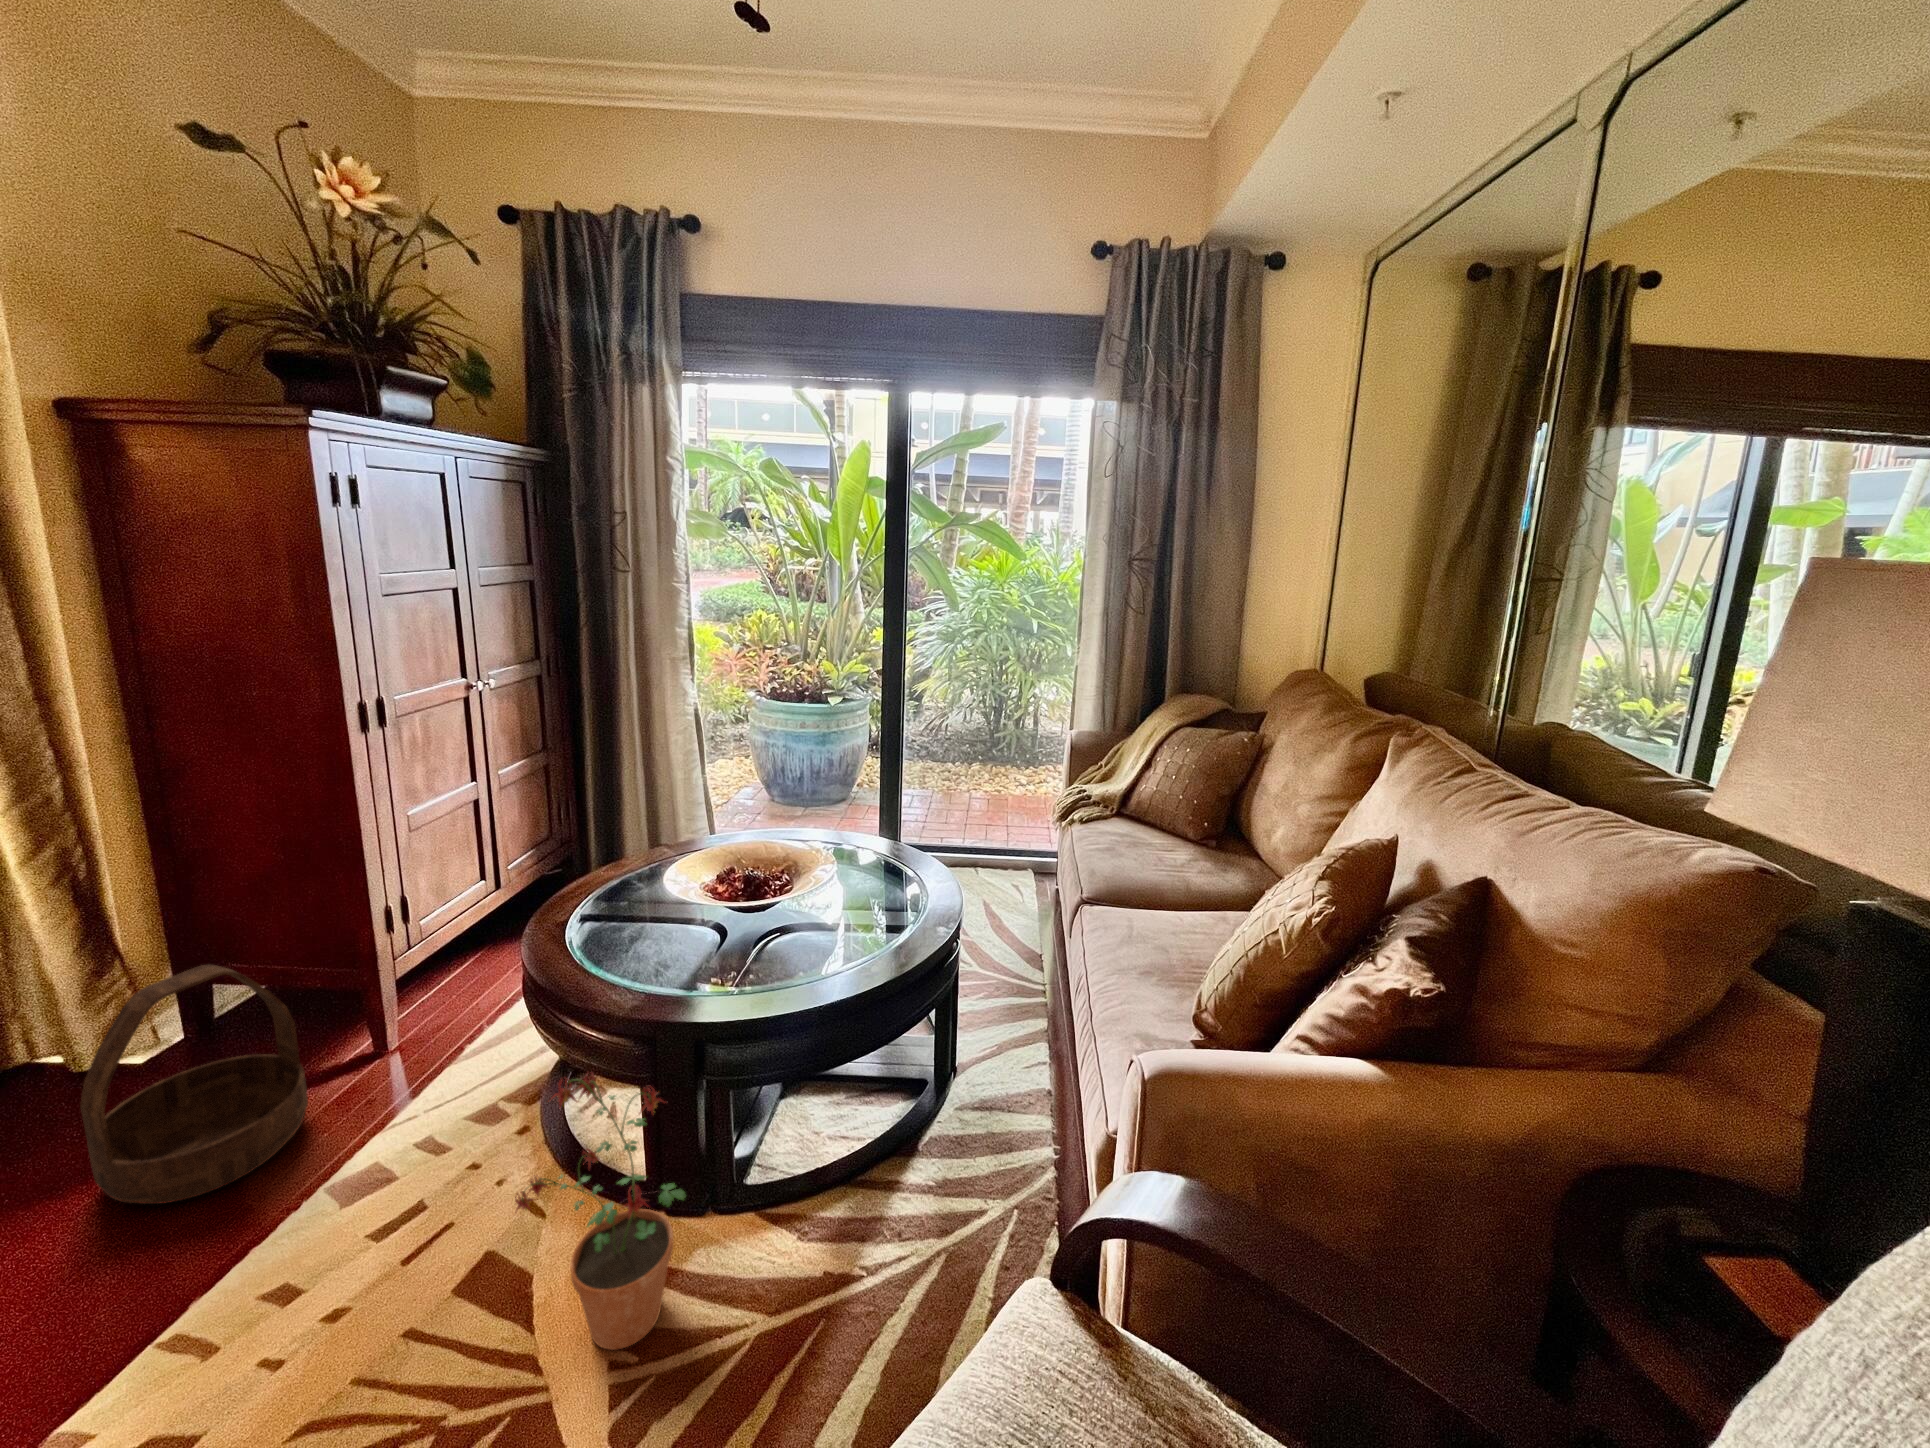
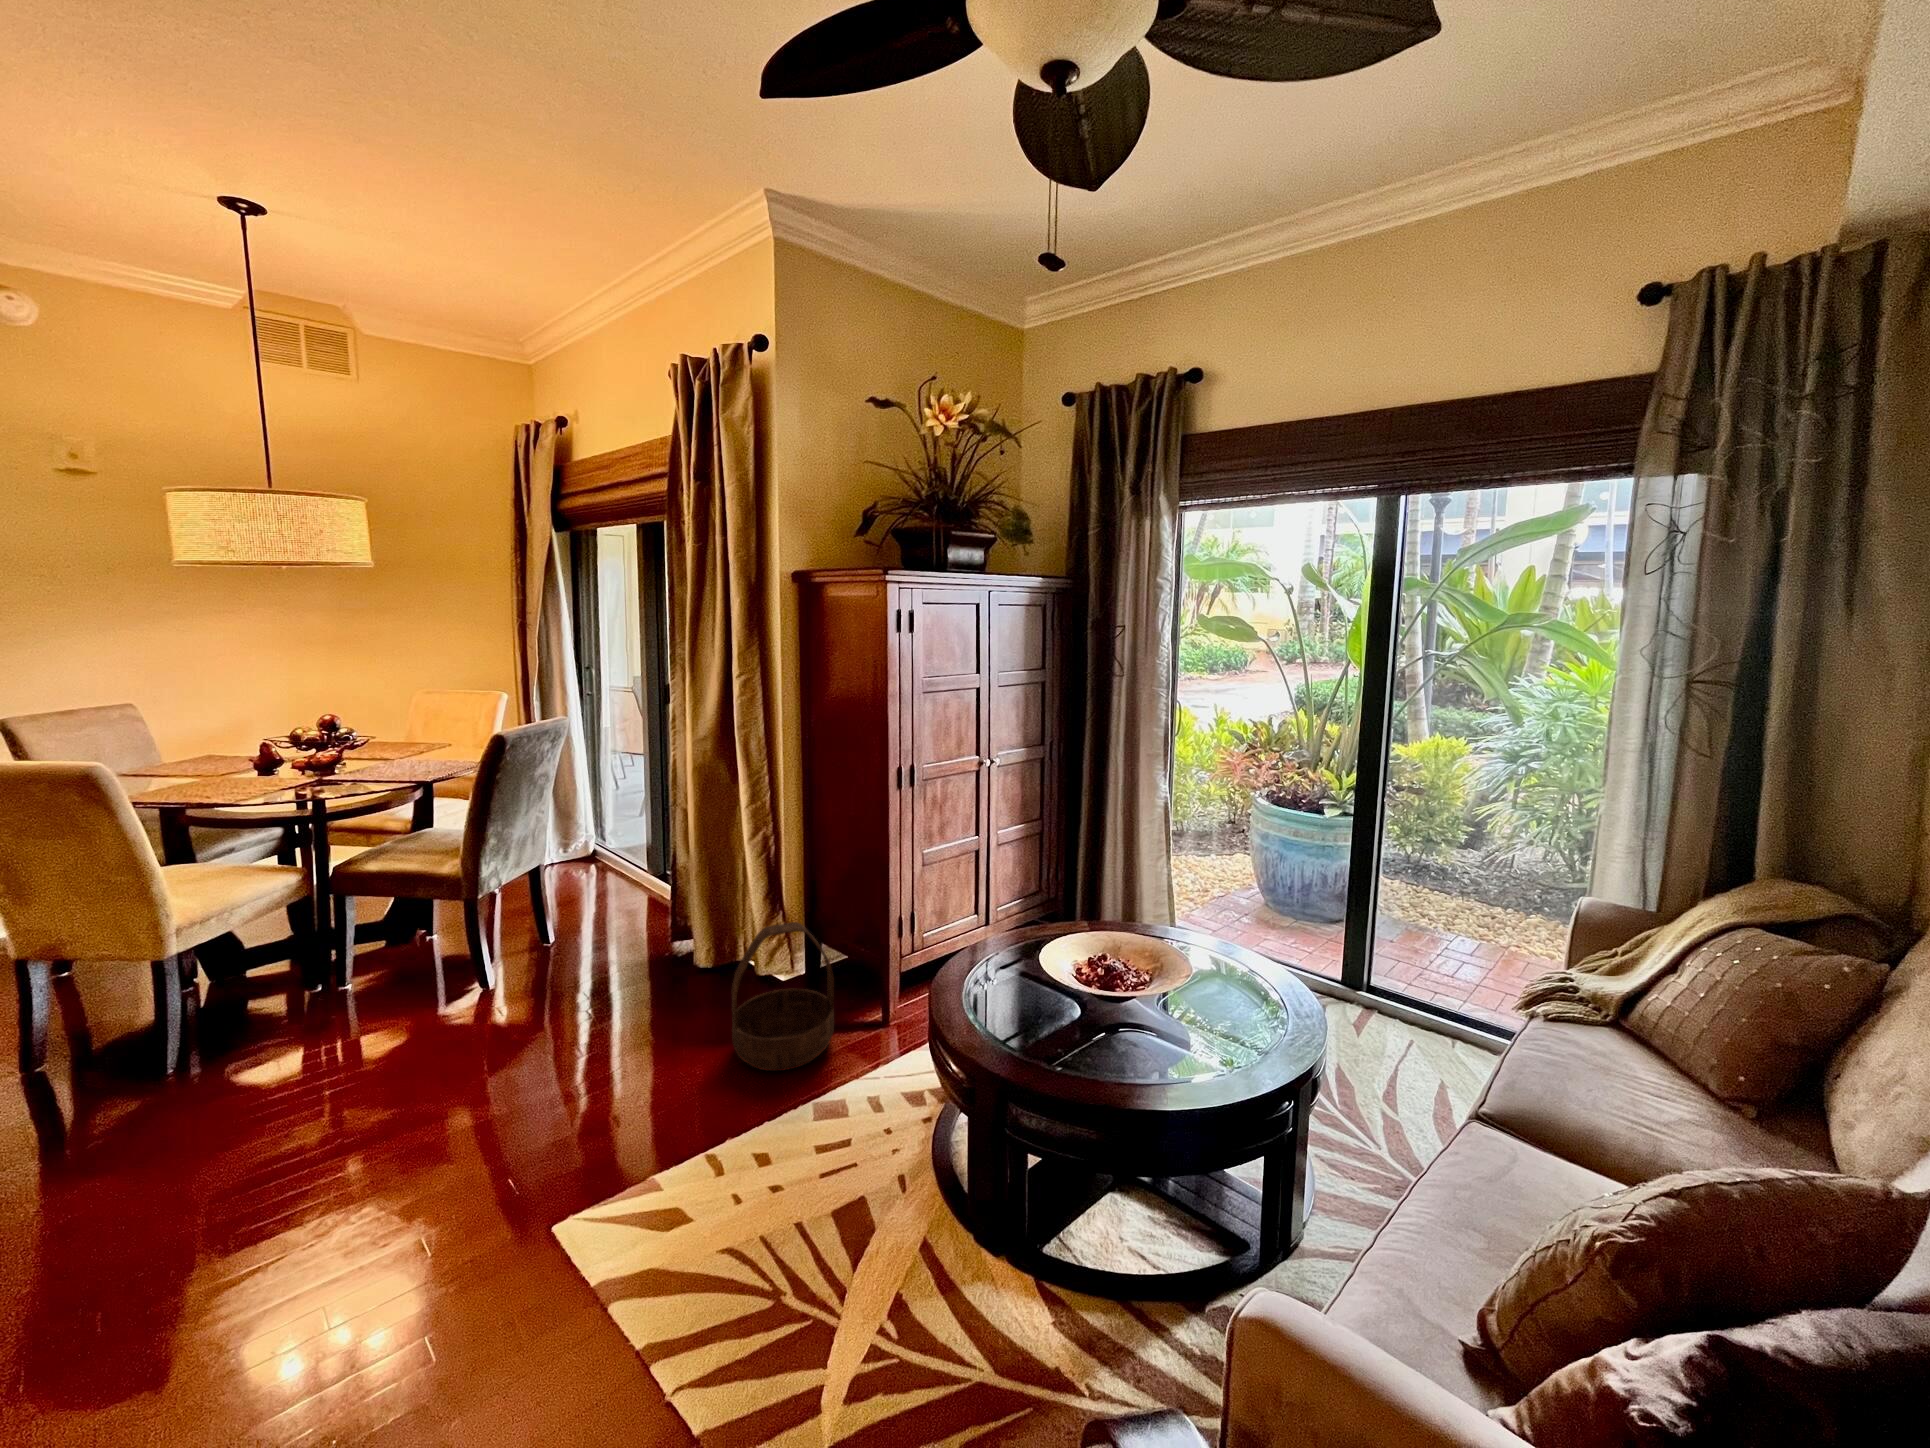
potted plant: present [515,1073,686,1350] -> none [836,1071,957,1325]

